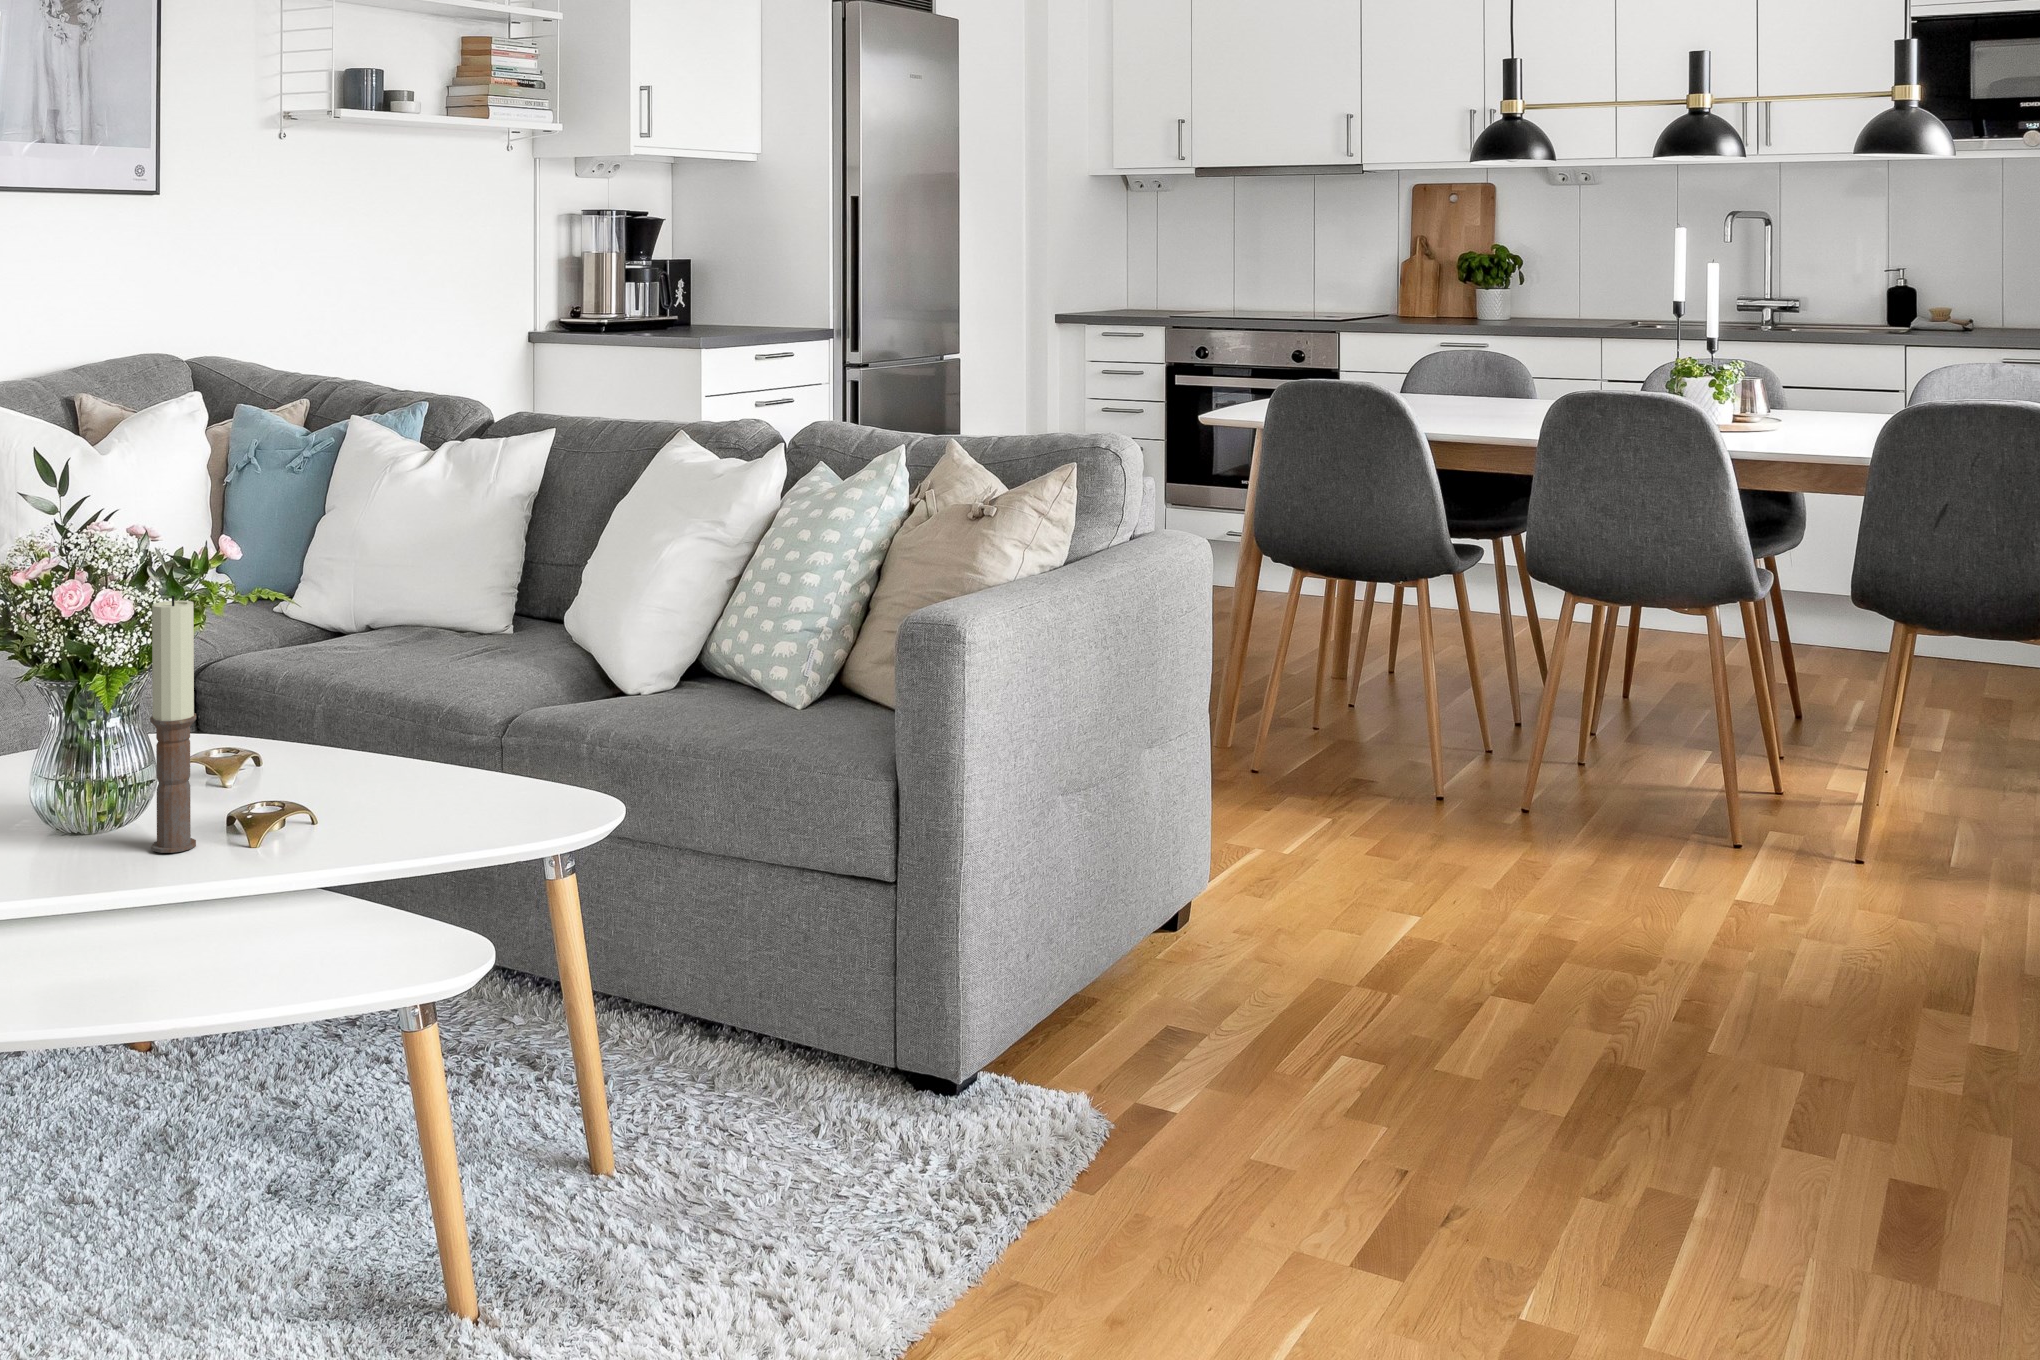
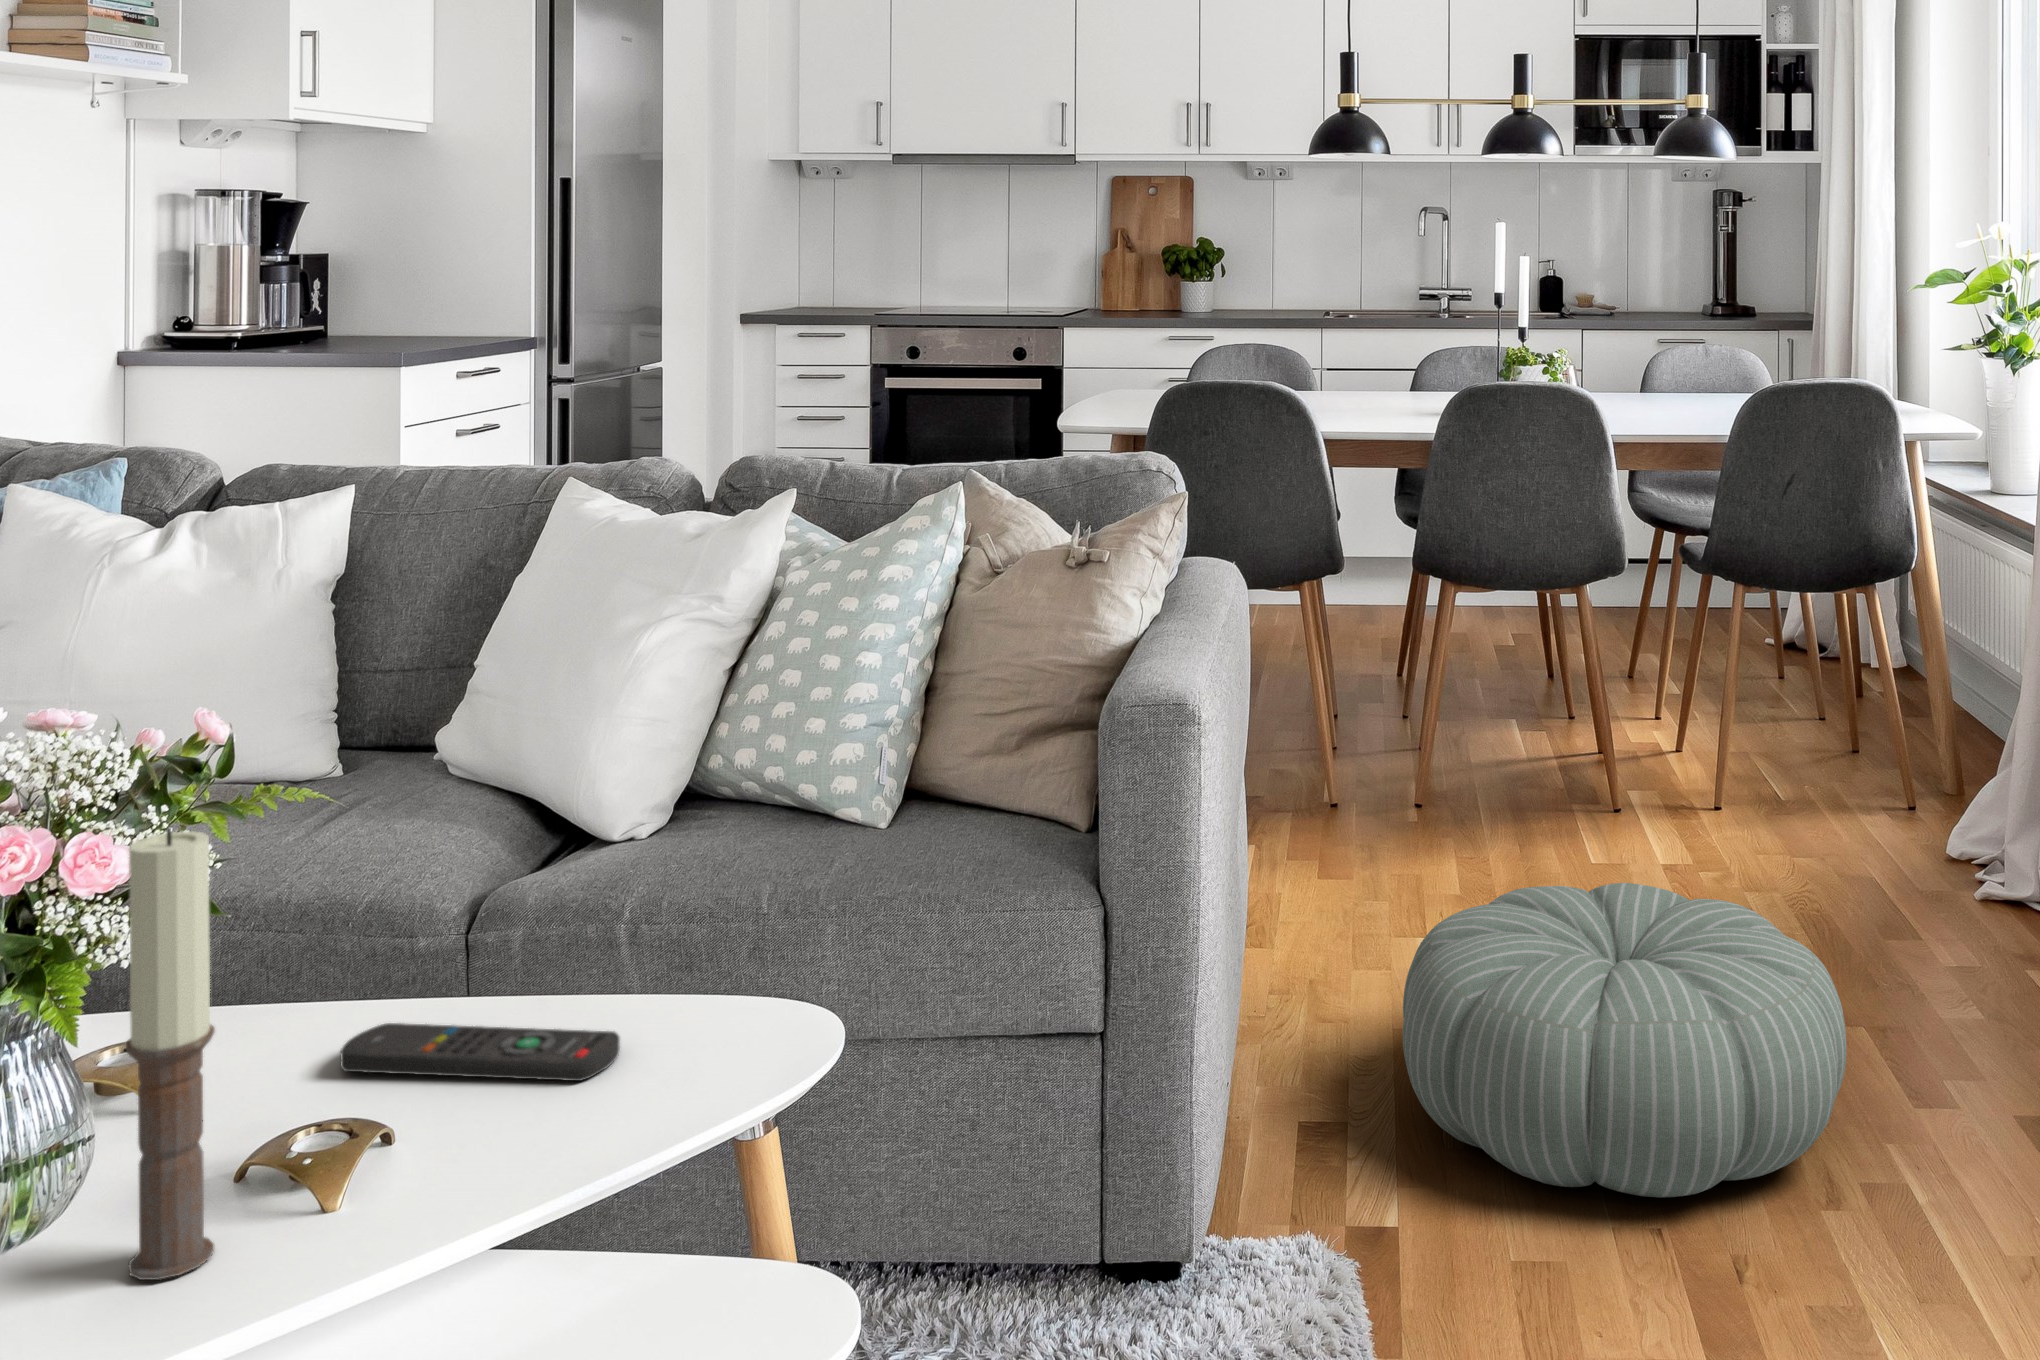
remote control: none [326,760,472,805] -> present [341,1023,620,1081]
pouf: none [1232,856,1664,1135] -> present [1403,883,1846,1197]

